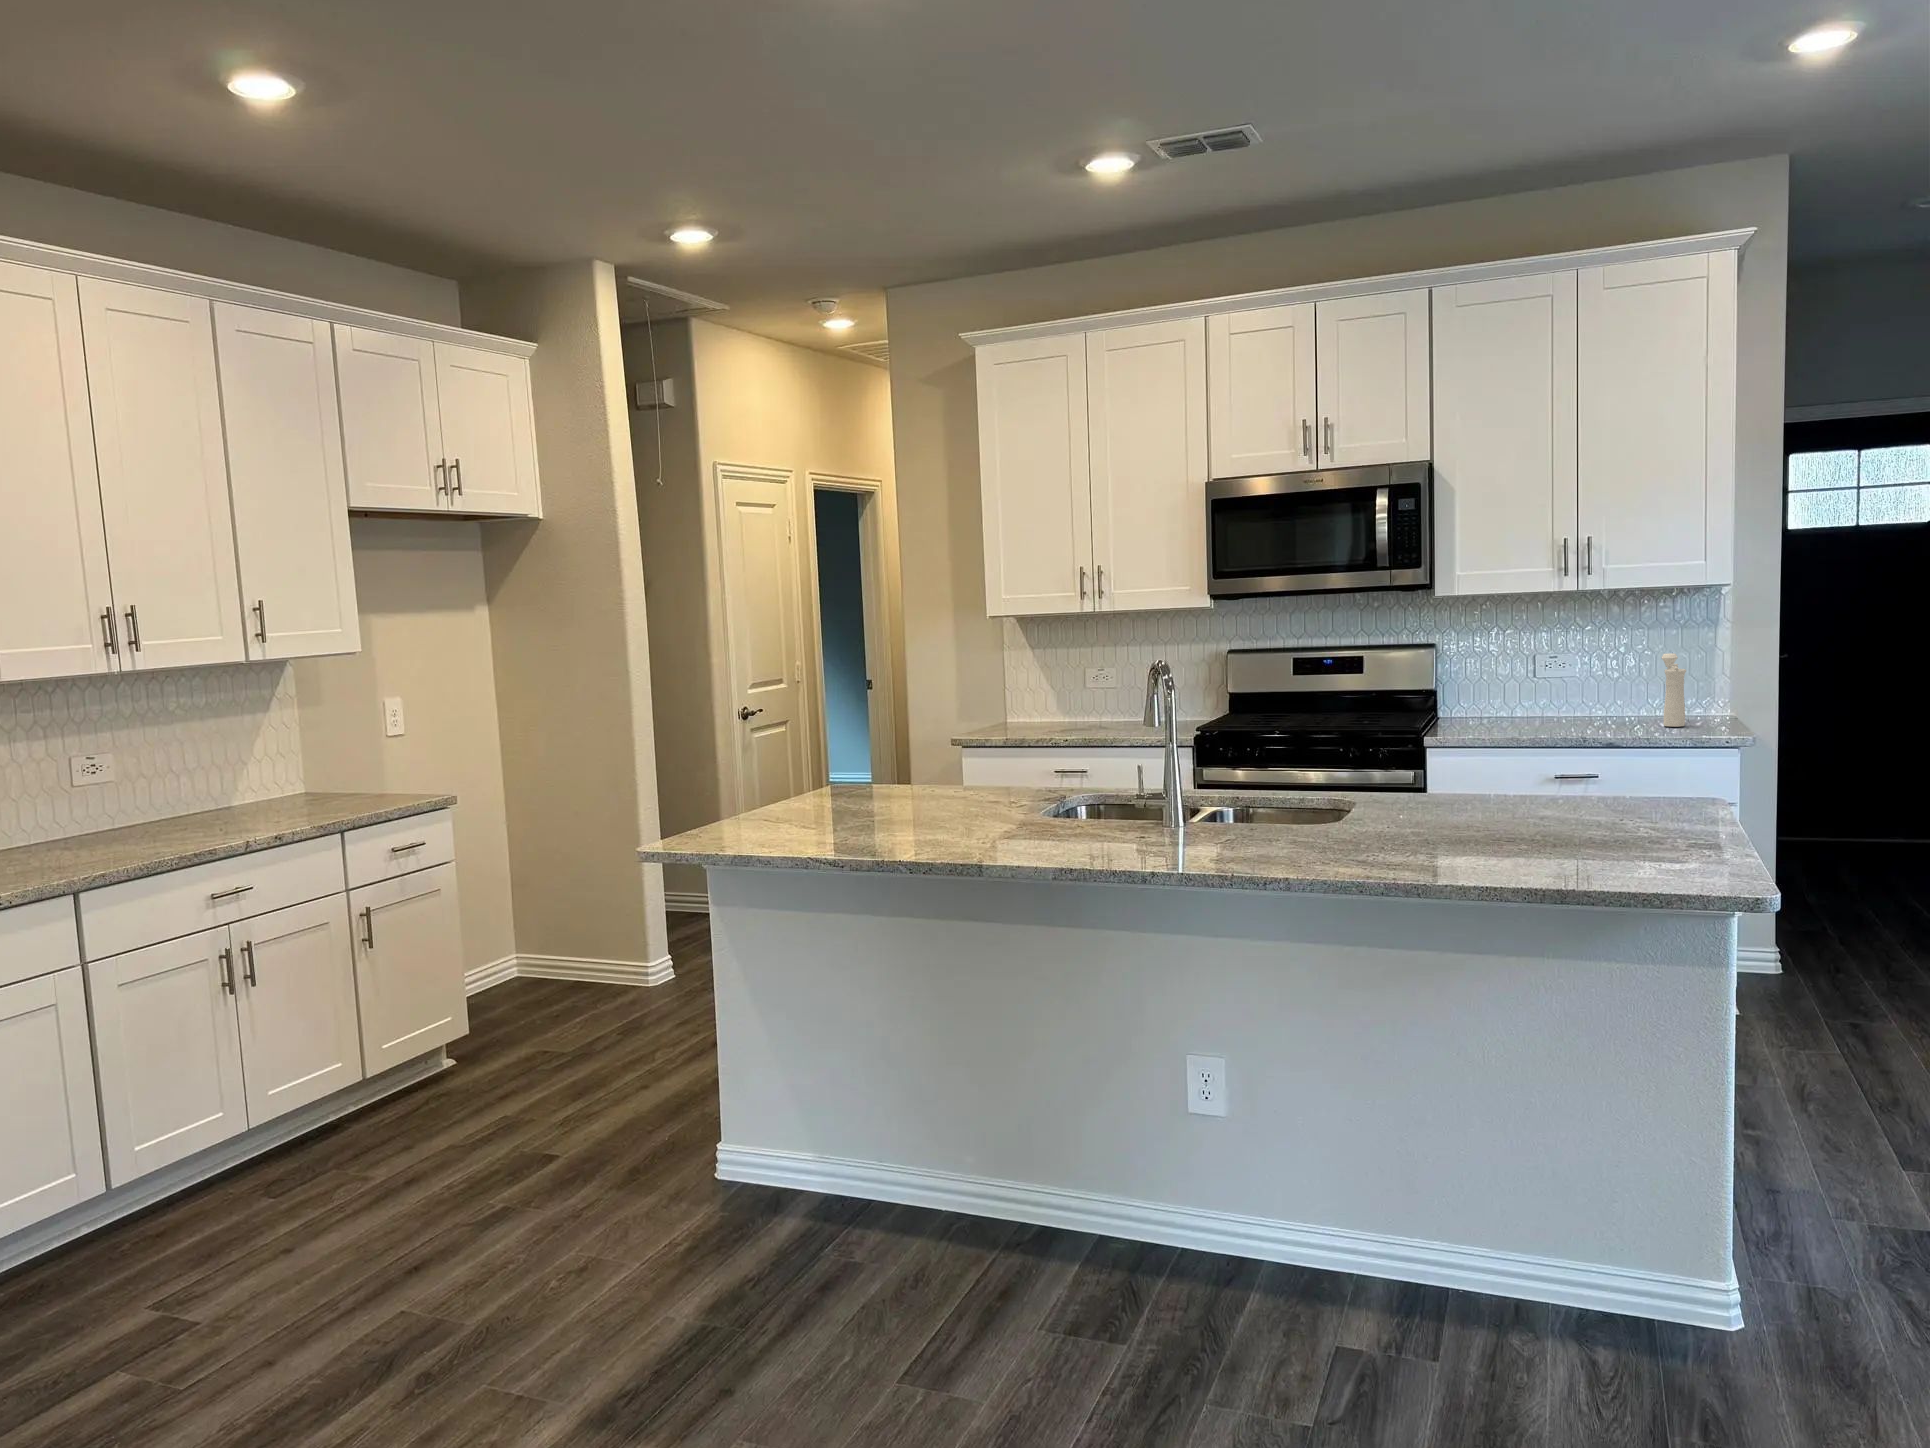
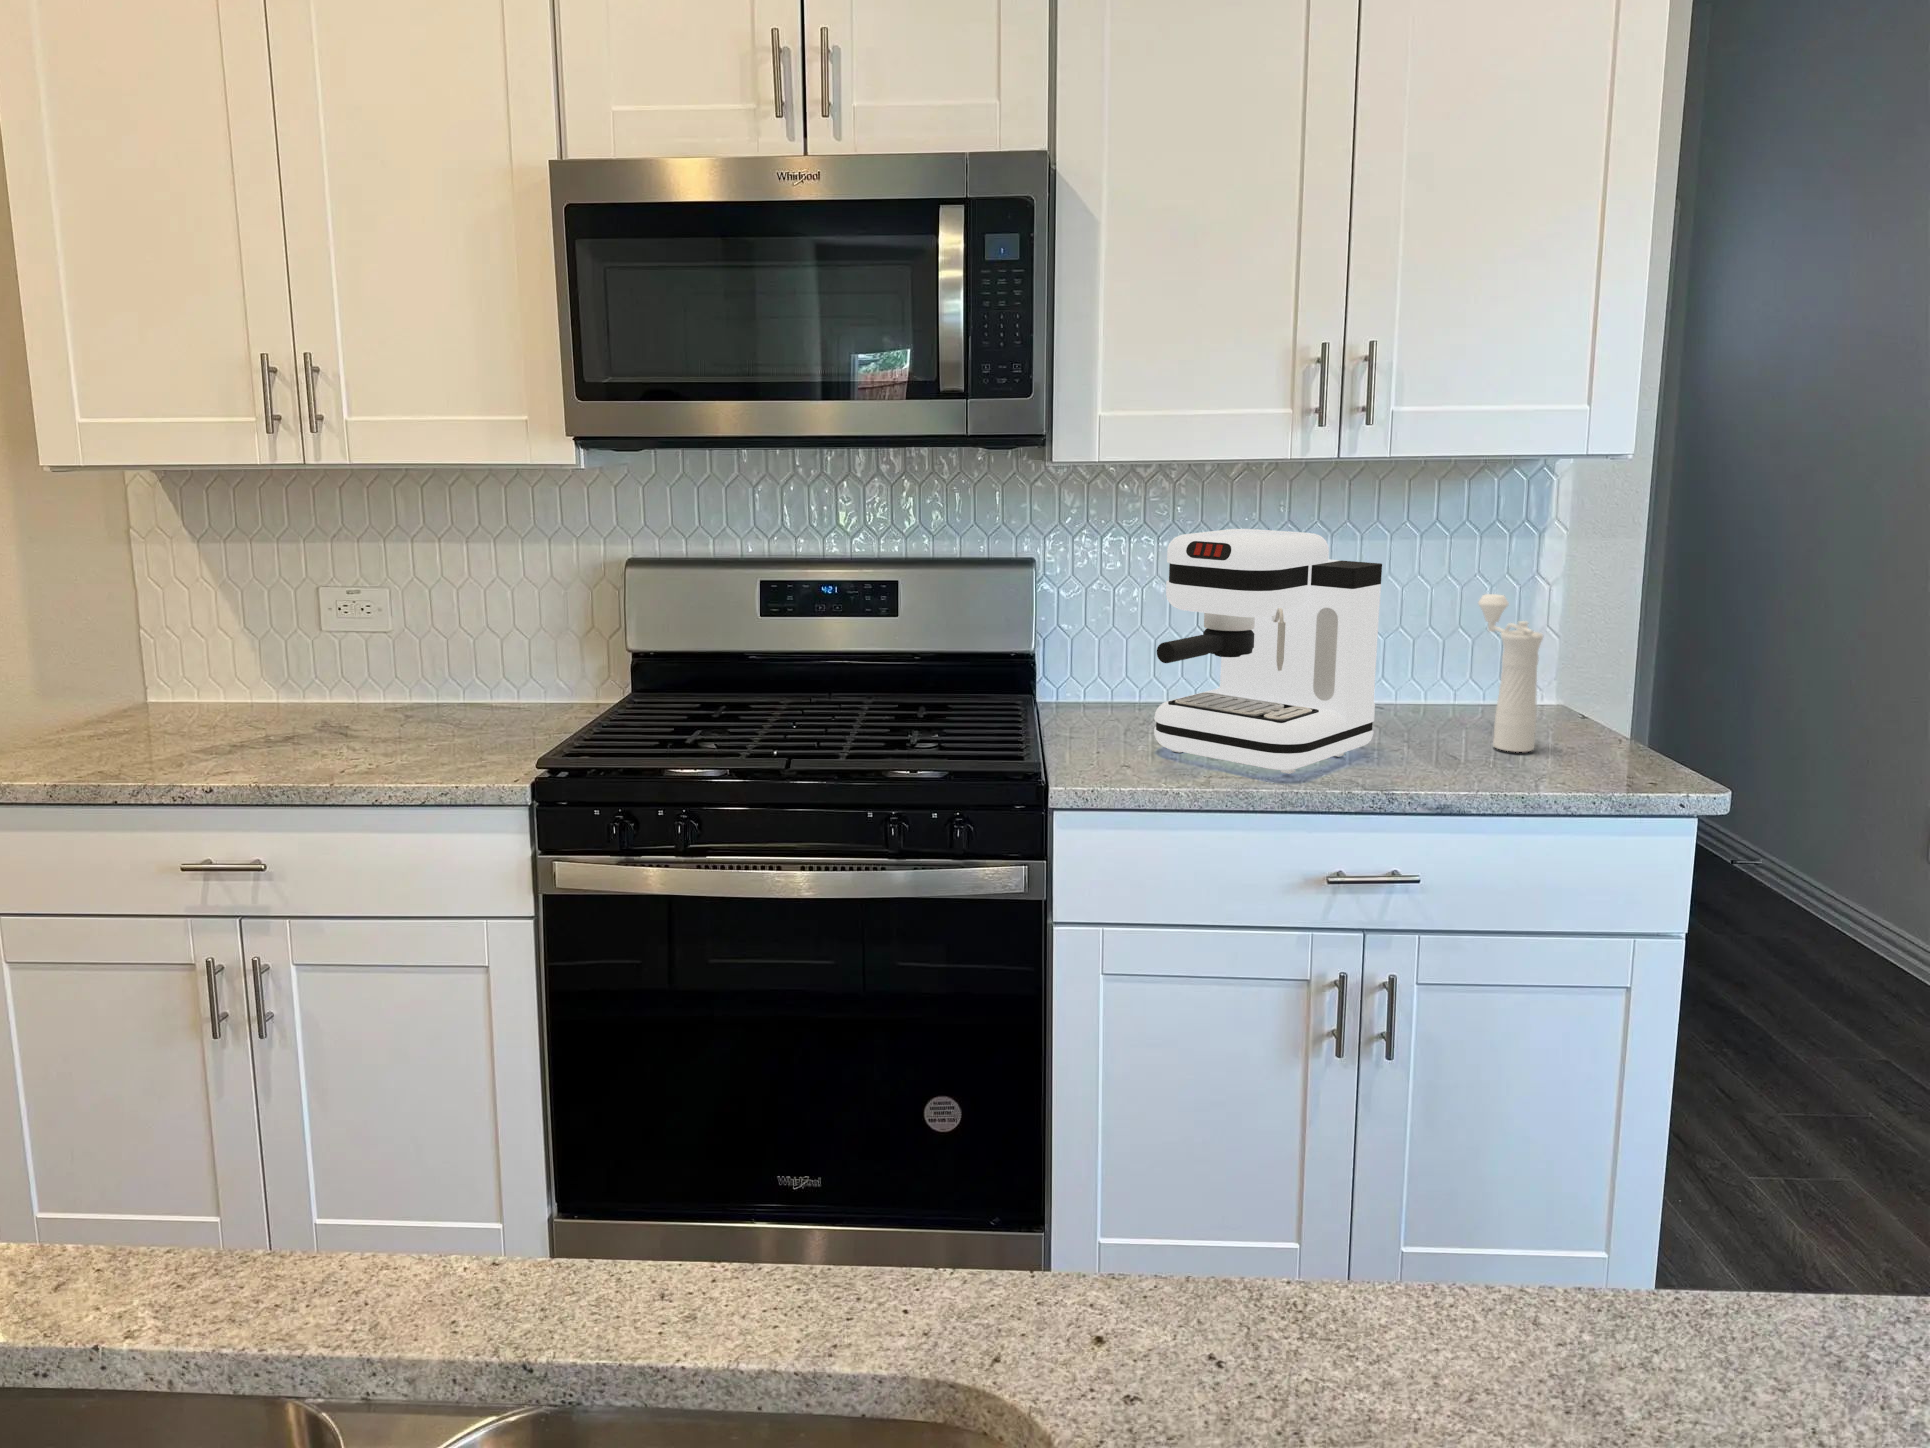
coffee maker: none [1478,625,1595,732] -> present [1154,529,1382,774]

